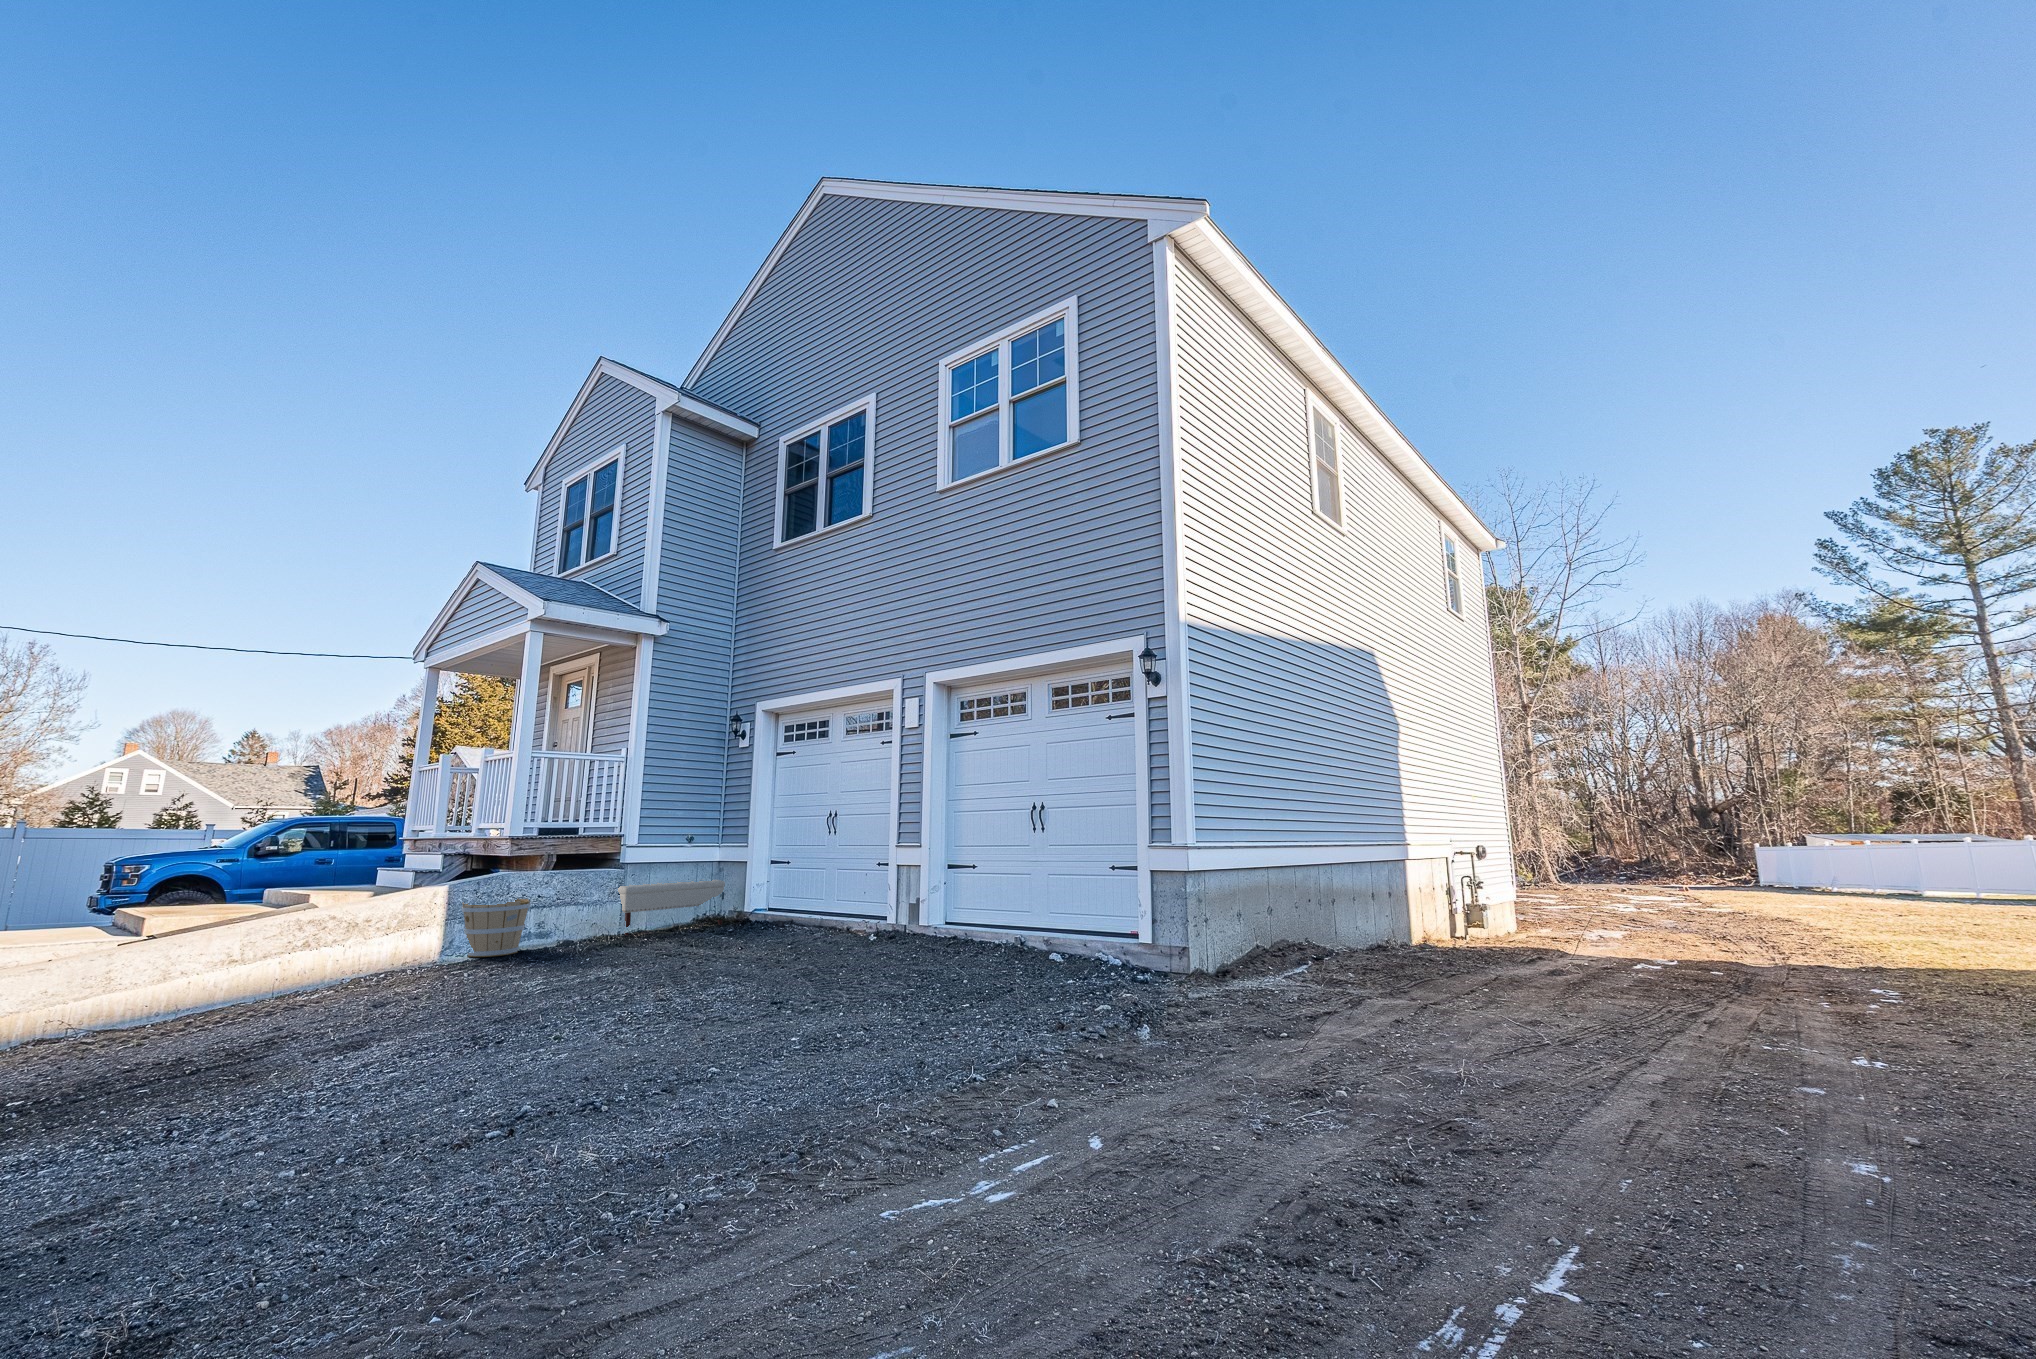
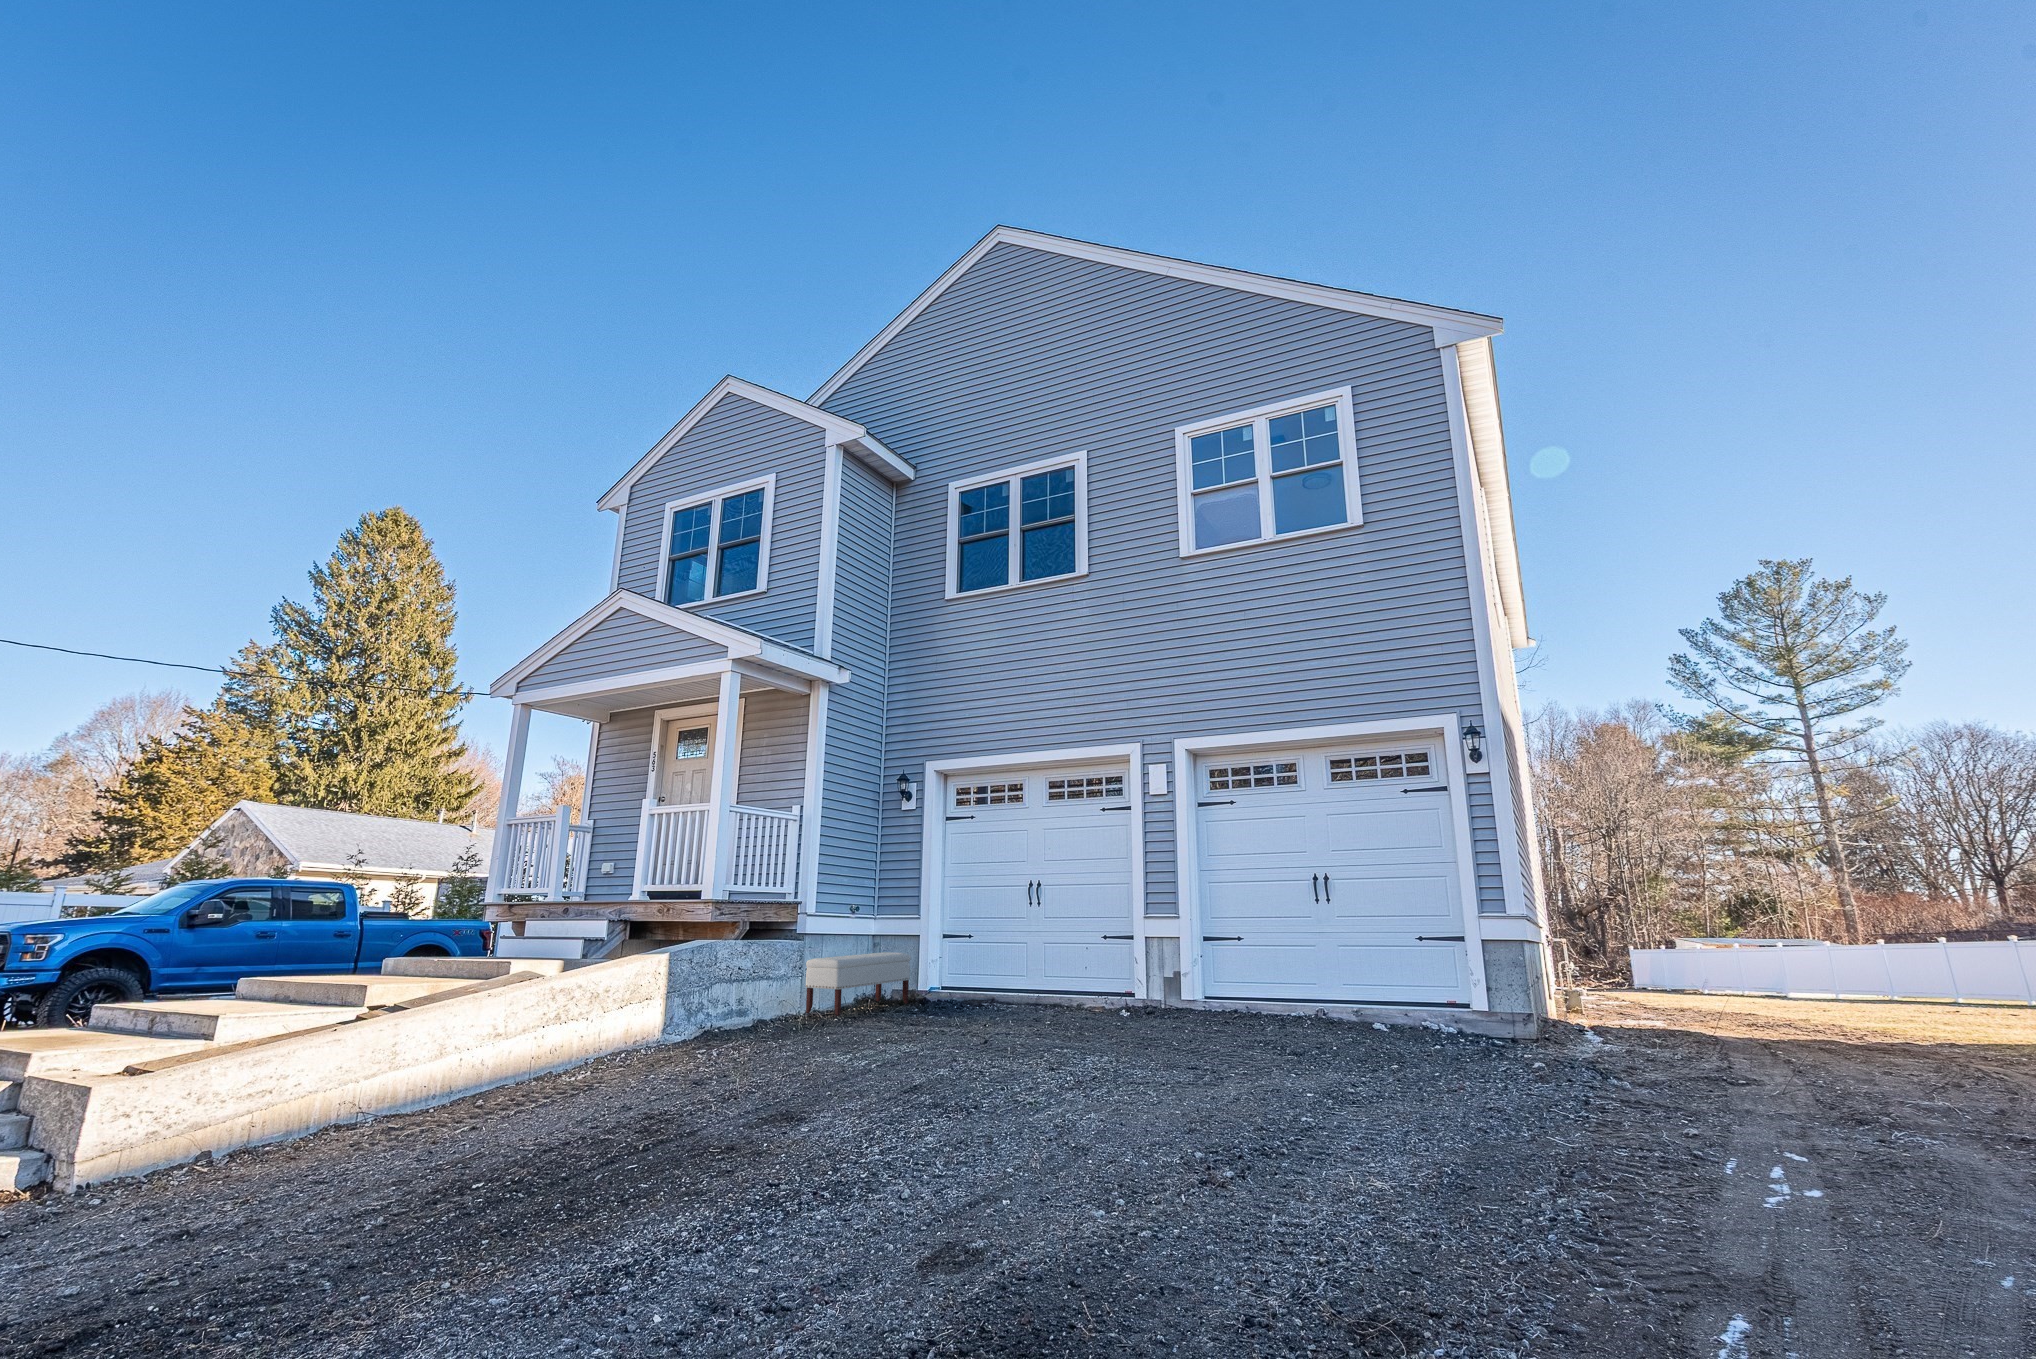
wooden bucket: present [462,898,530,957] -> none [697,972,768,1042]

